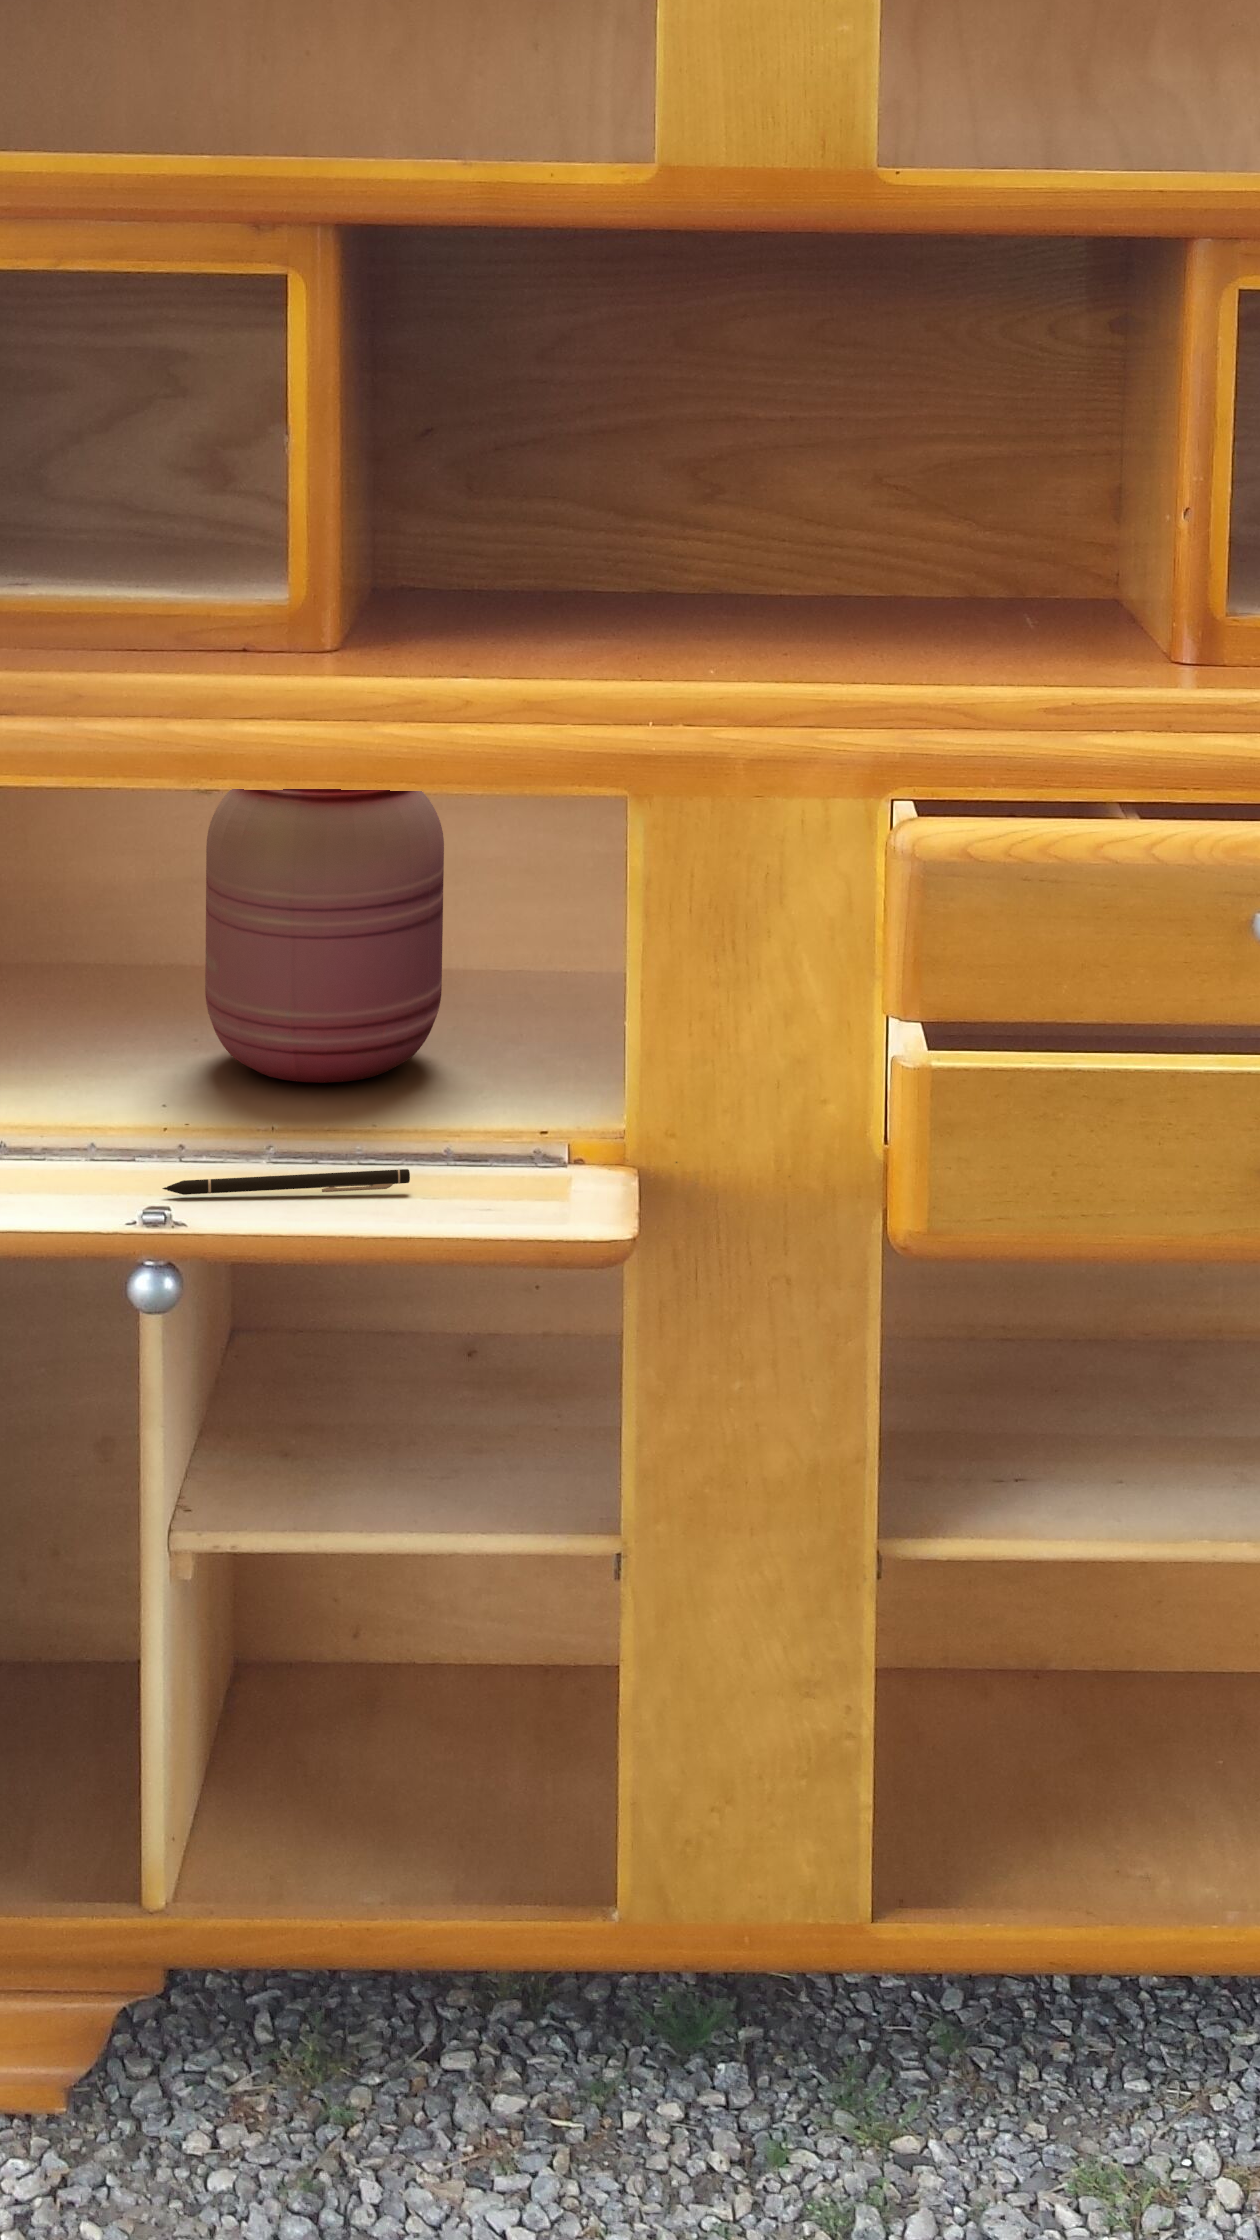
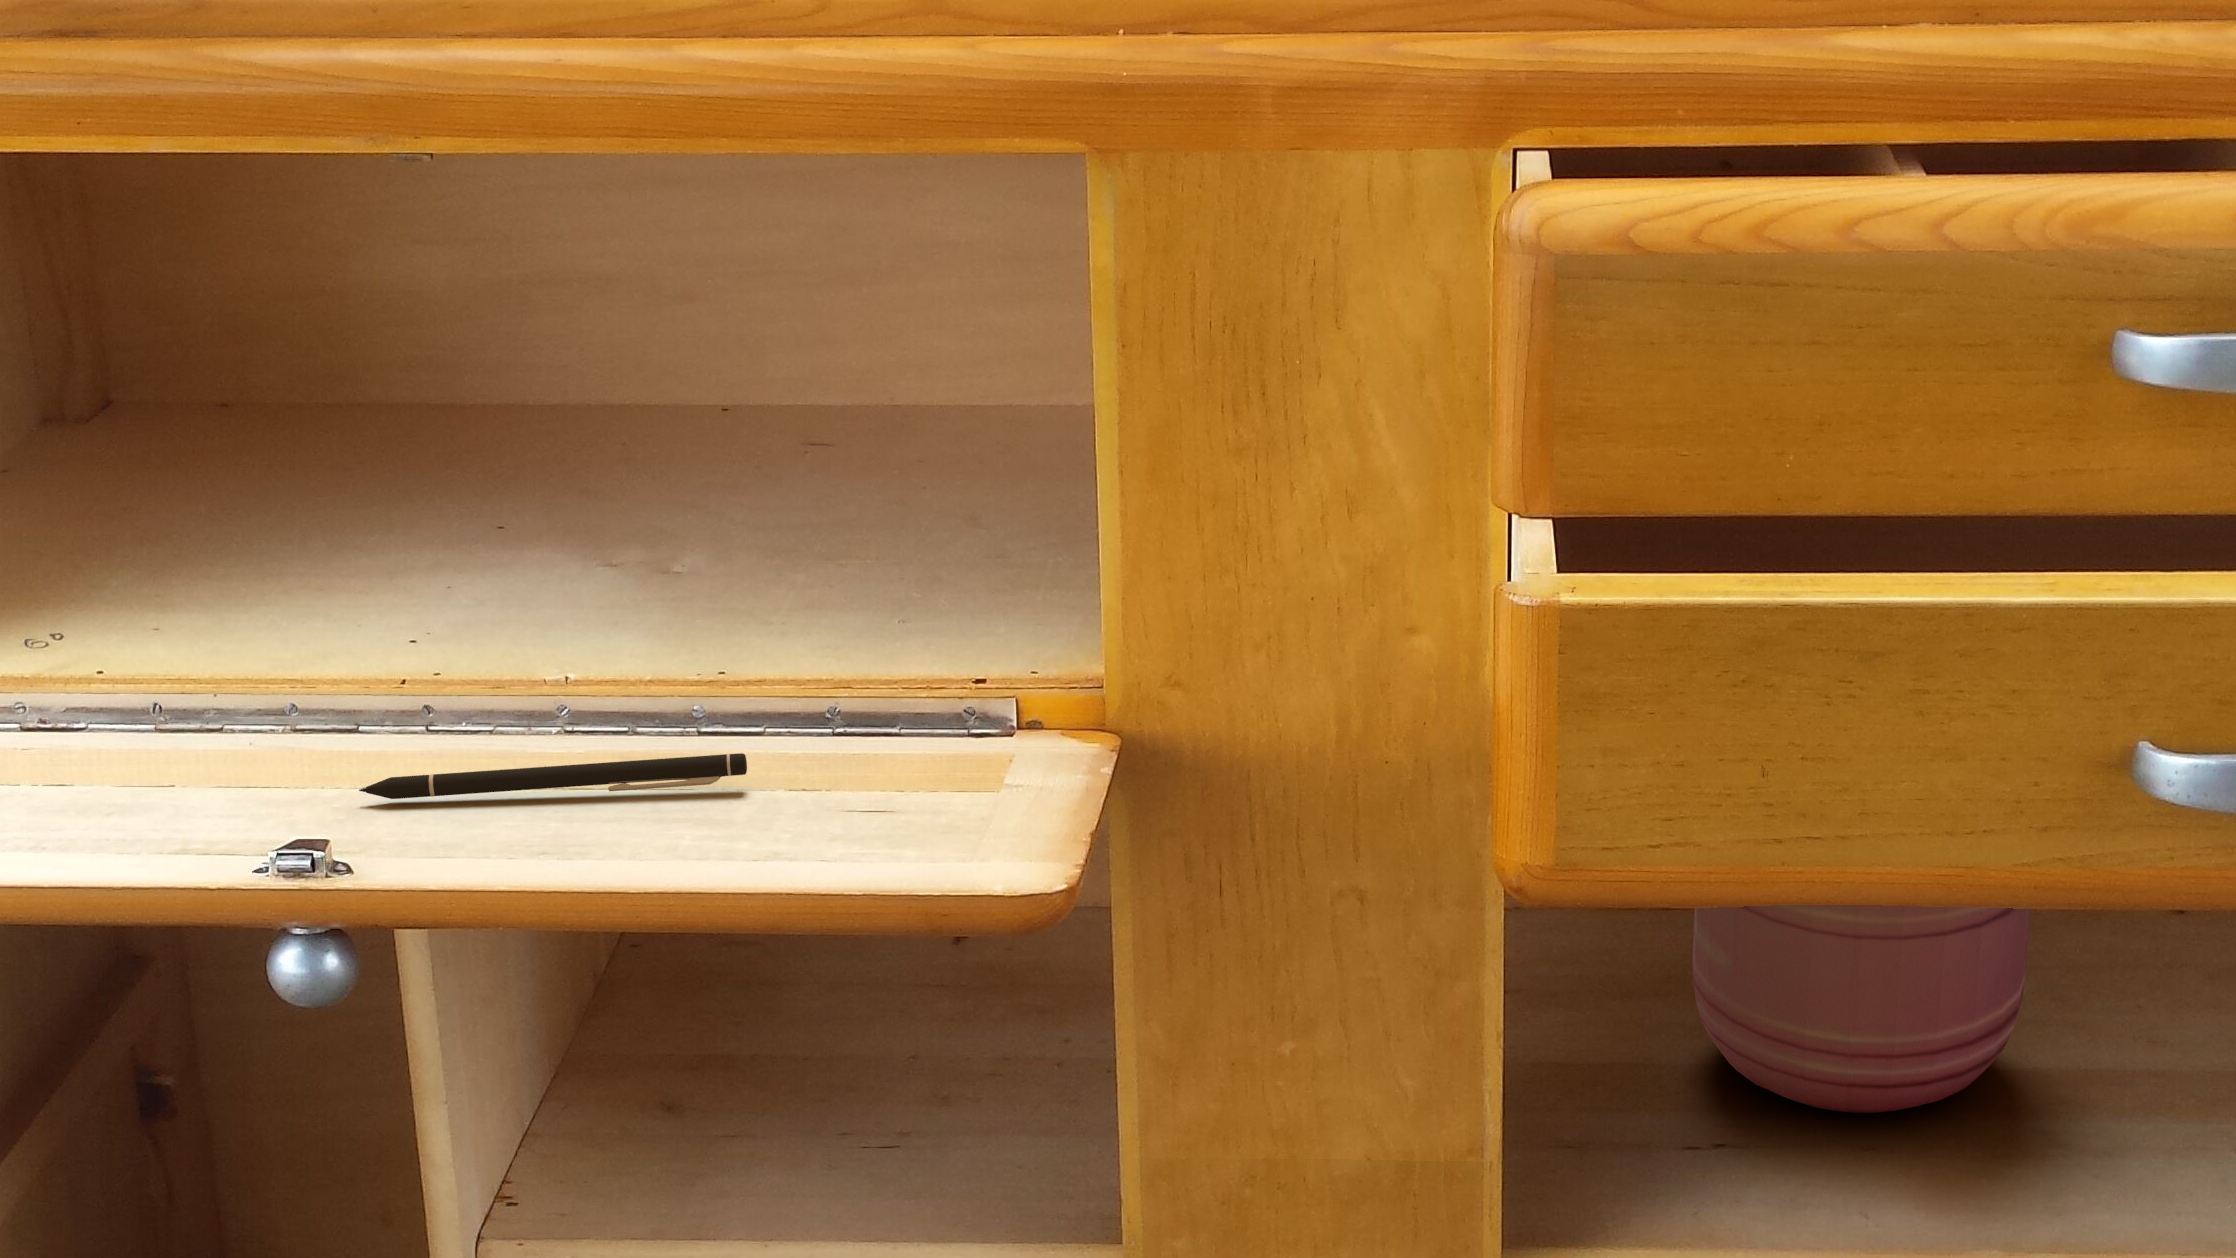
jar: present [205,789,444,1083] -> present [1692,905,2031,1113]

